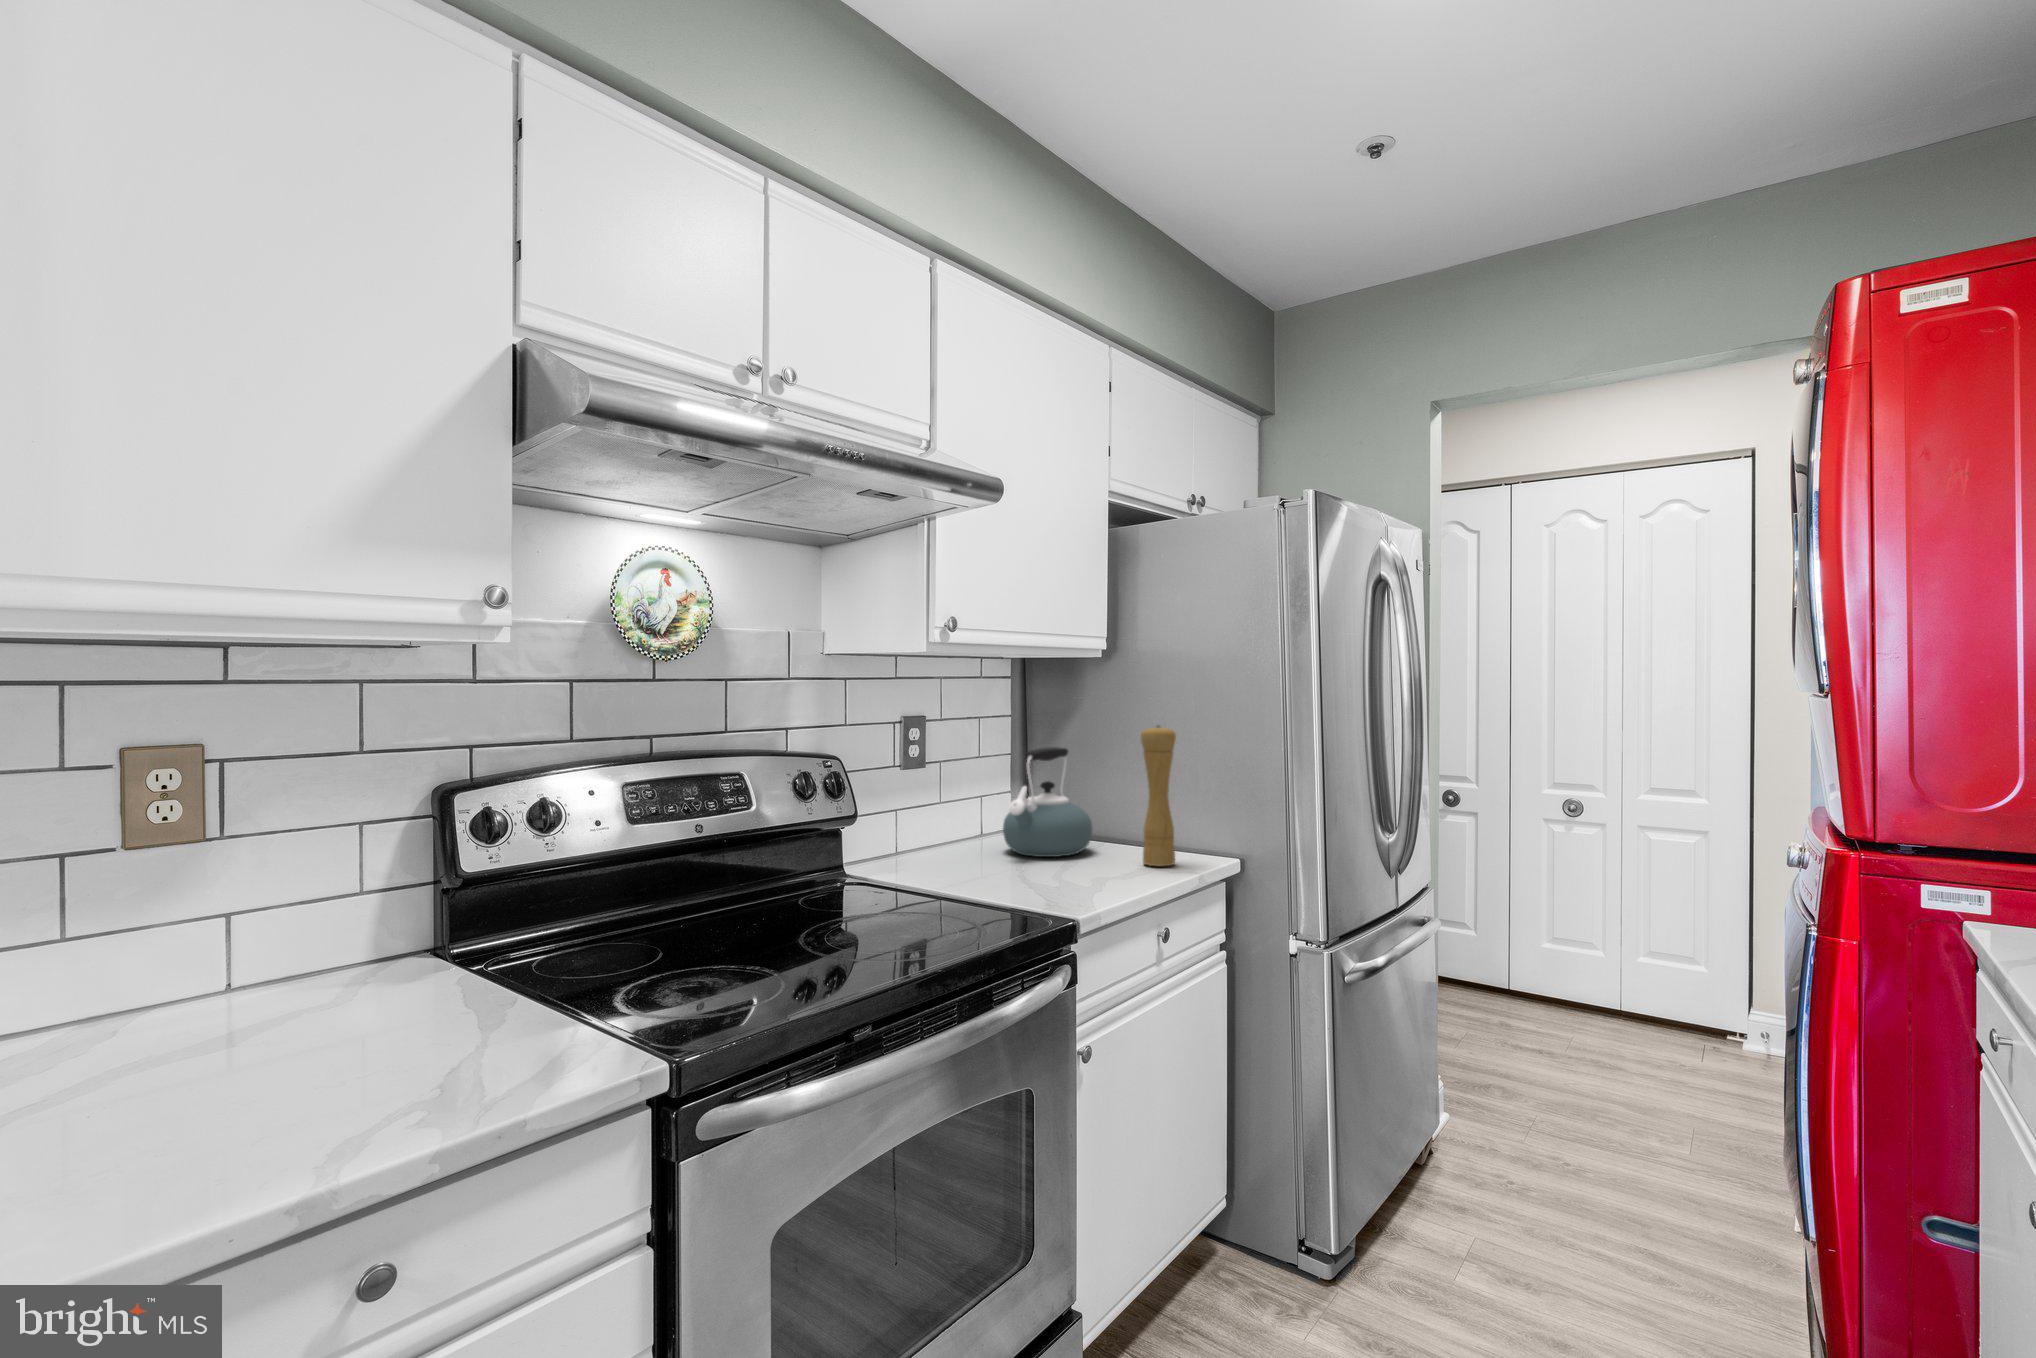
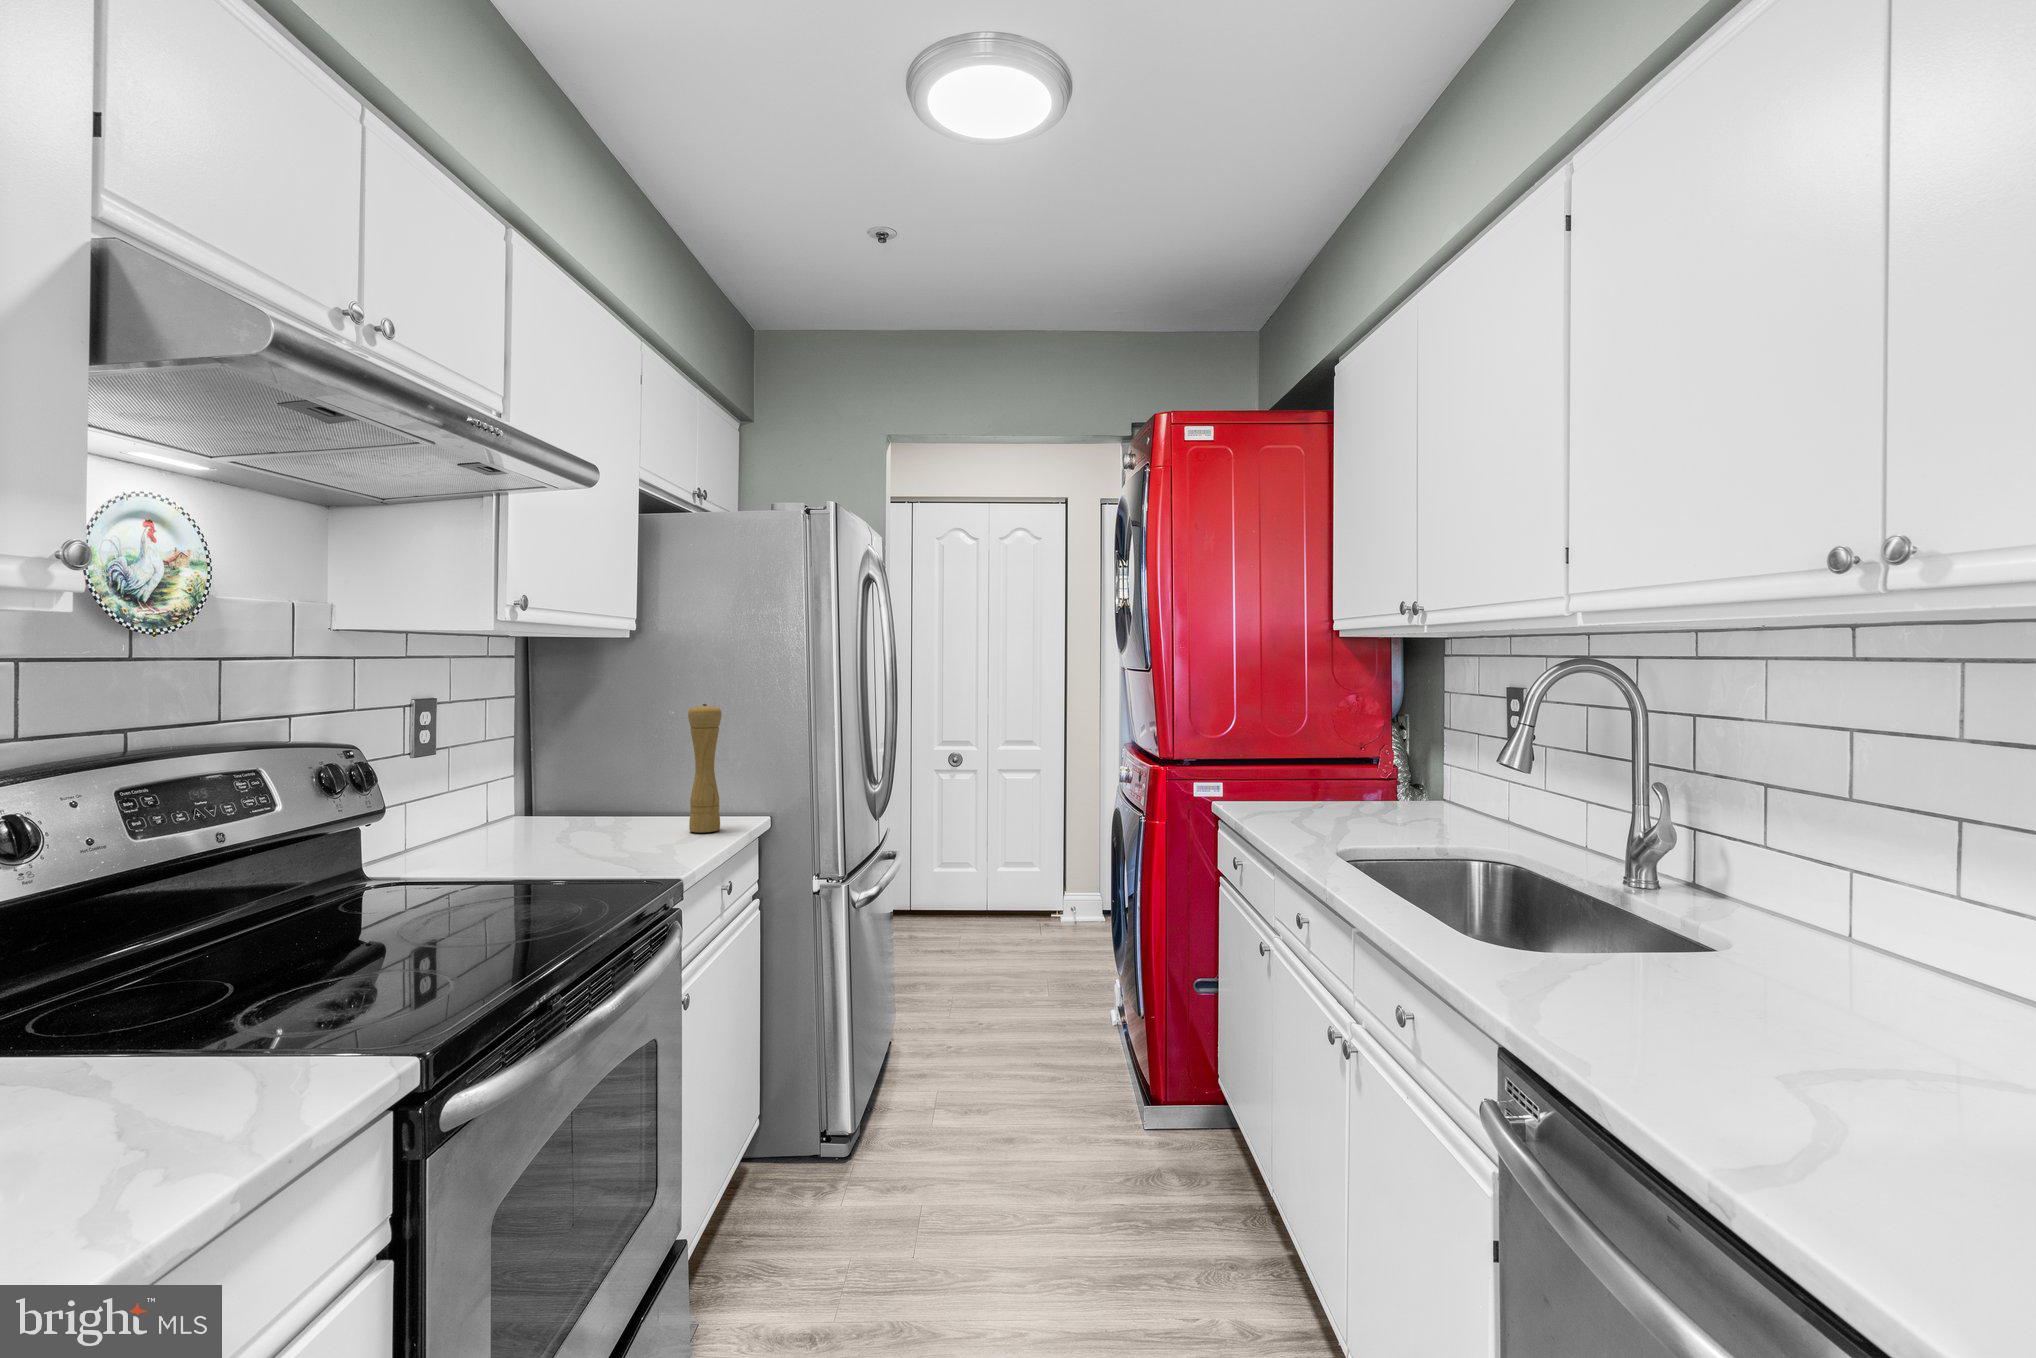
kettle: present [1003,747,1092,857] -> none [530,728,629,837]

